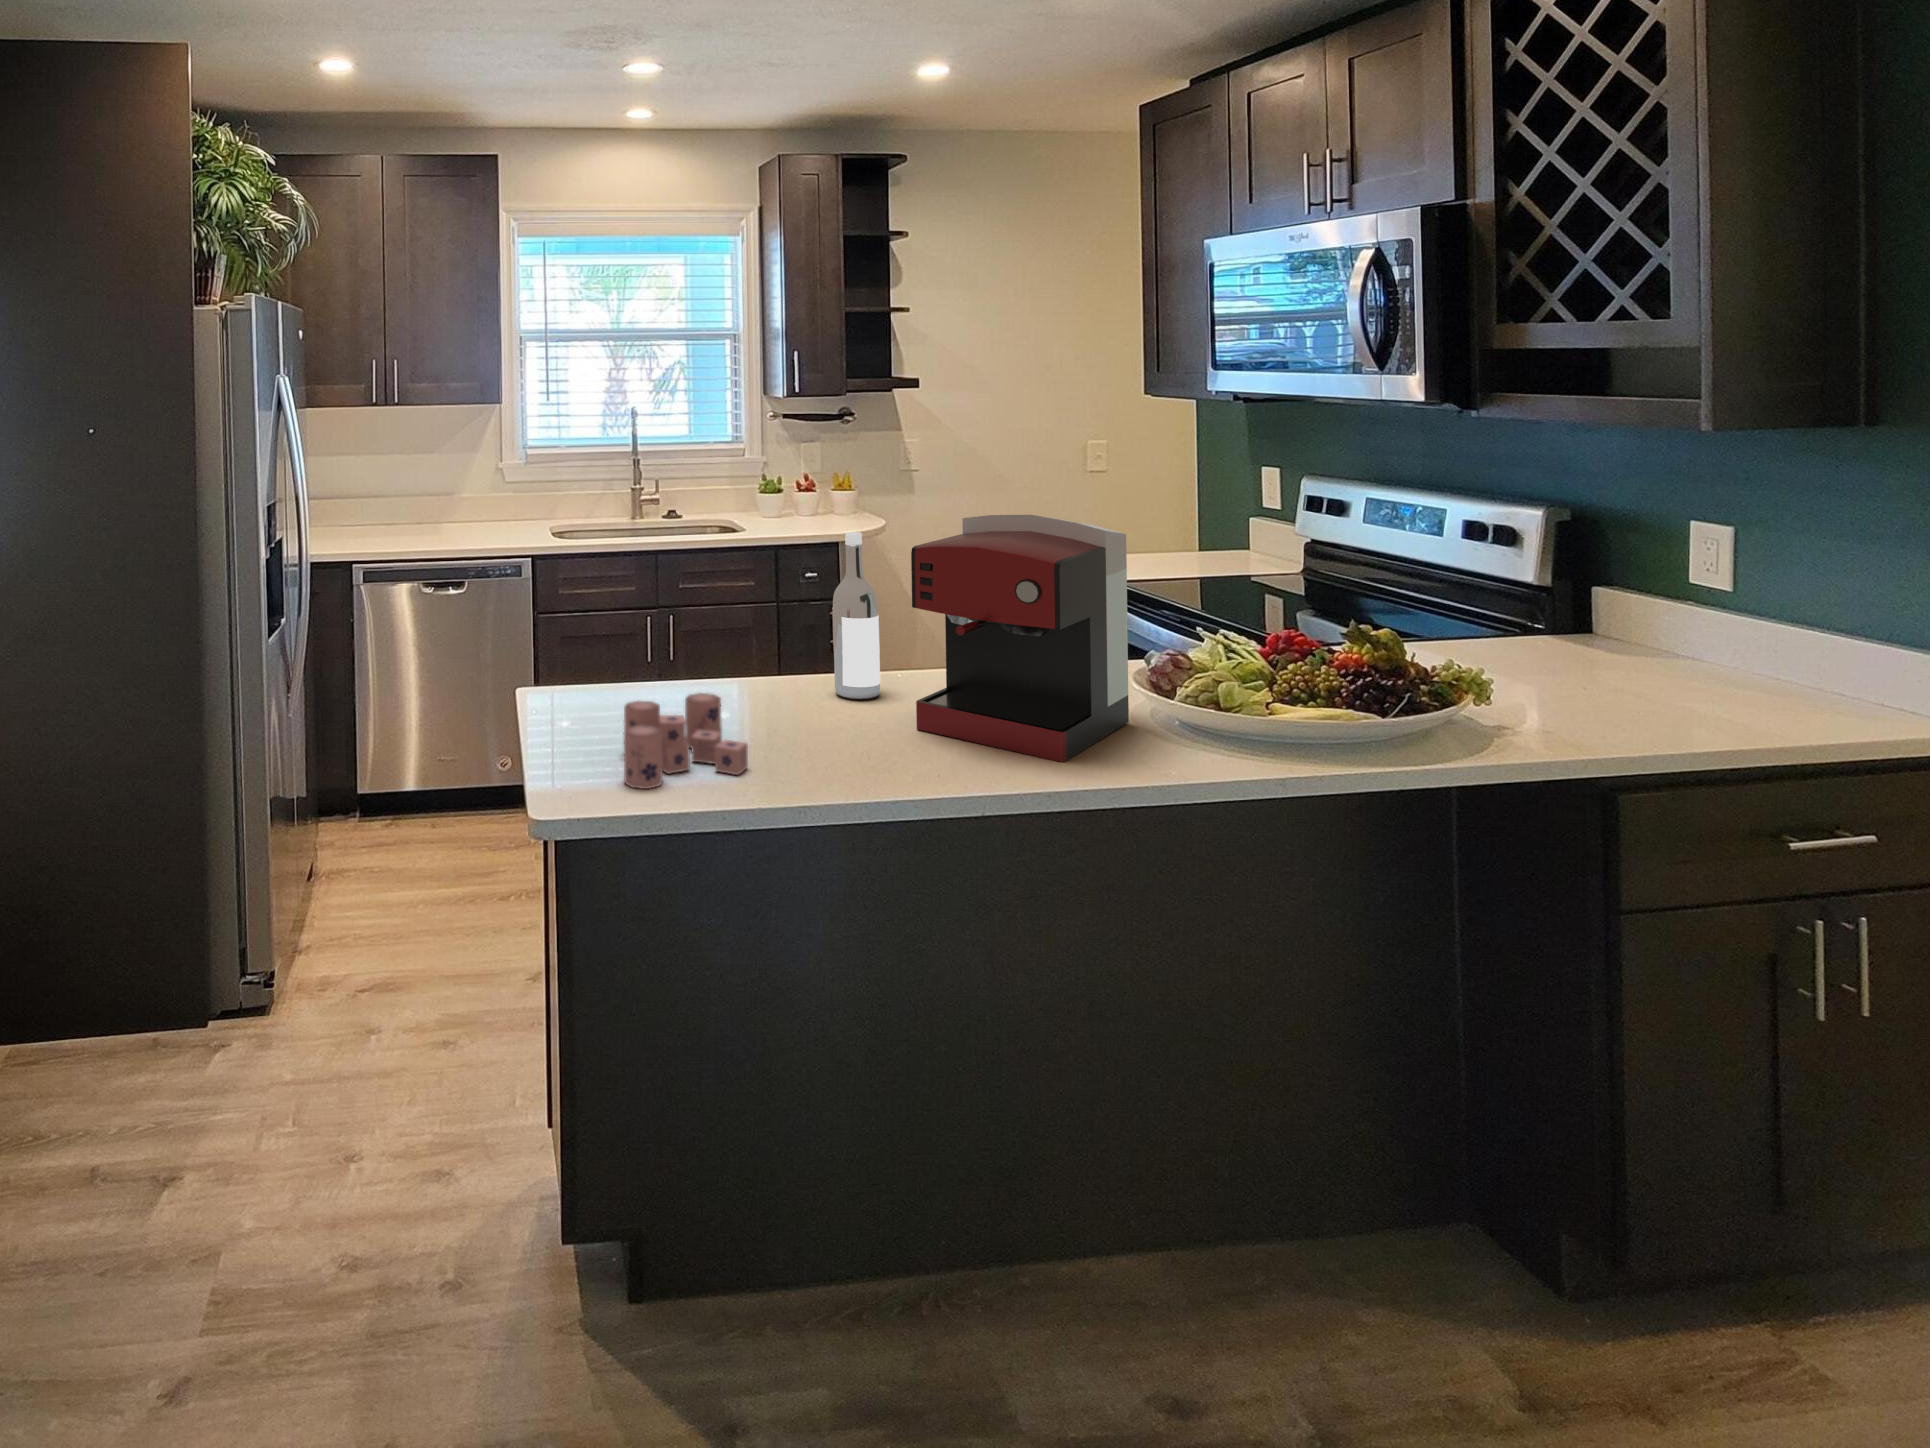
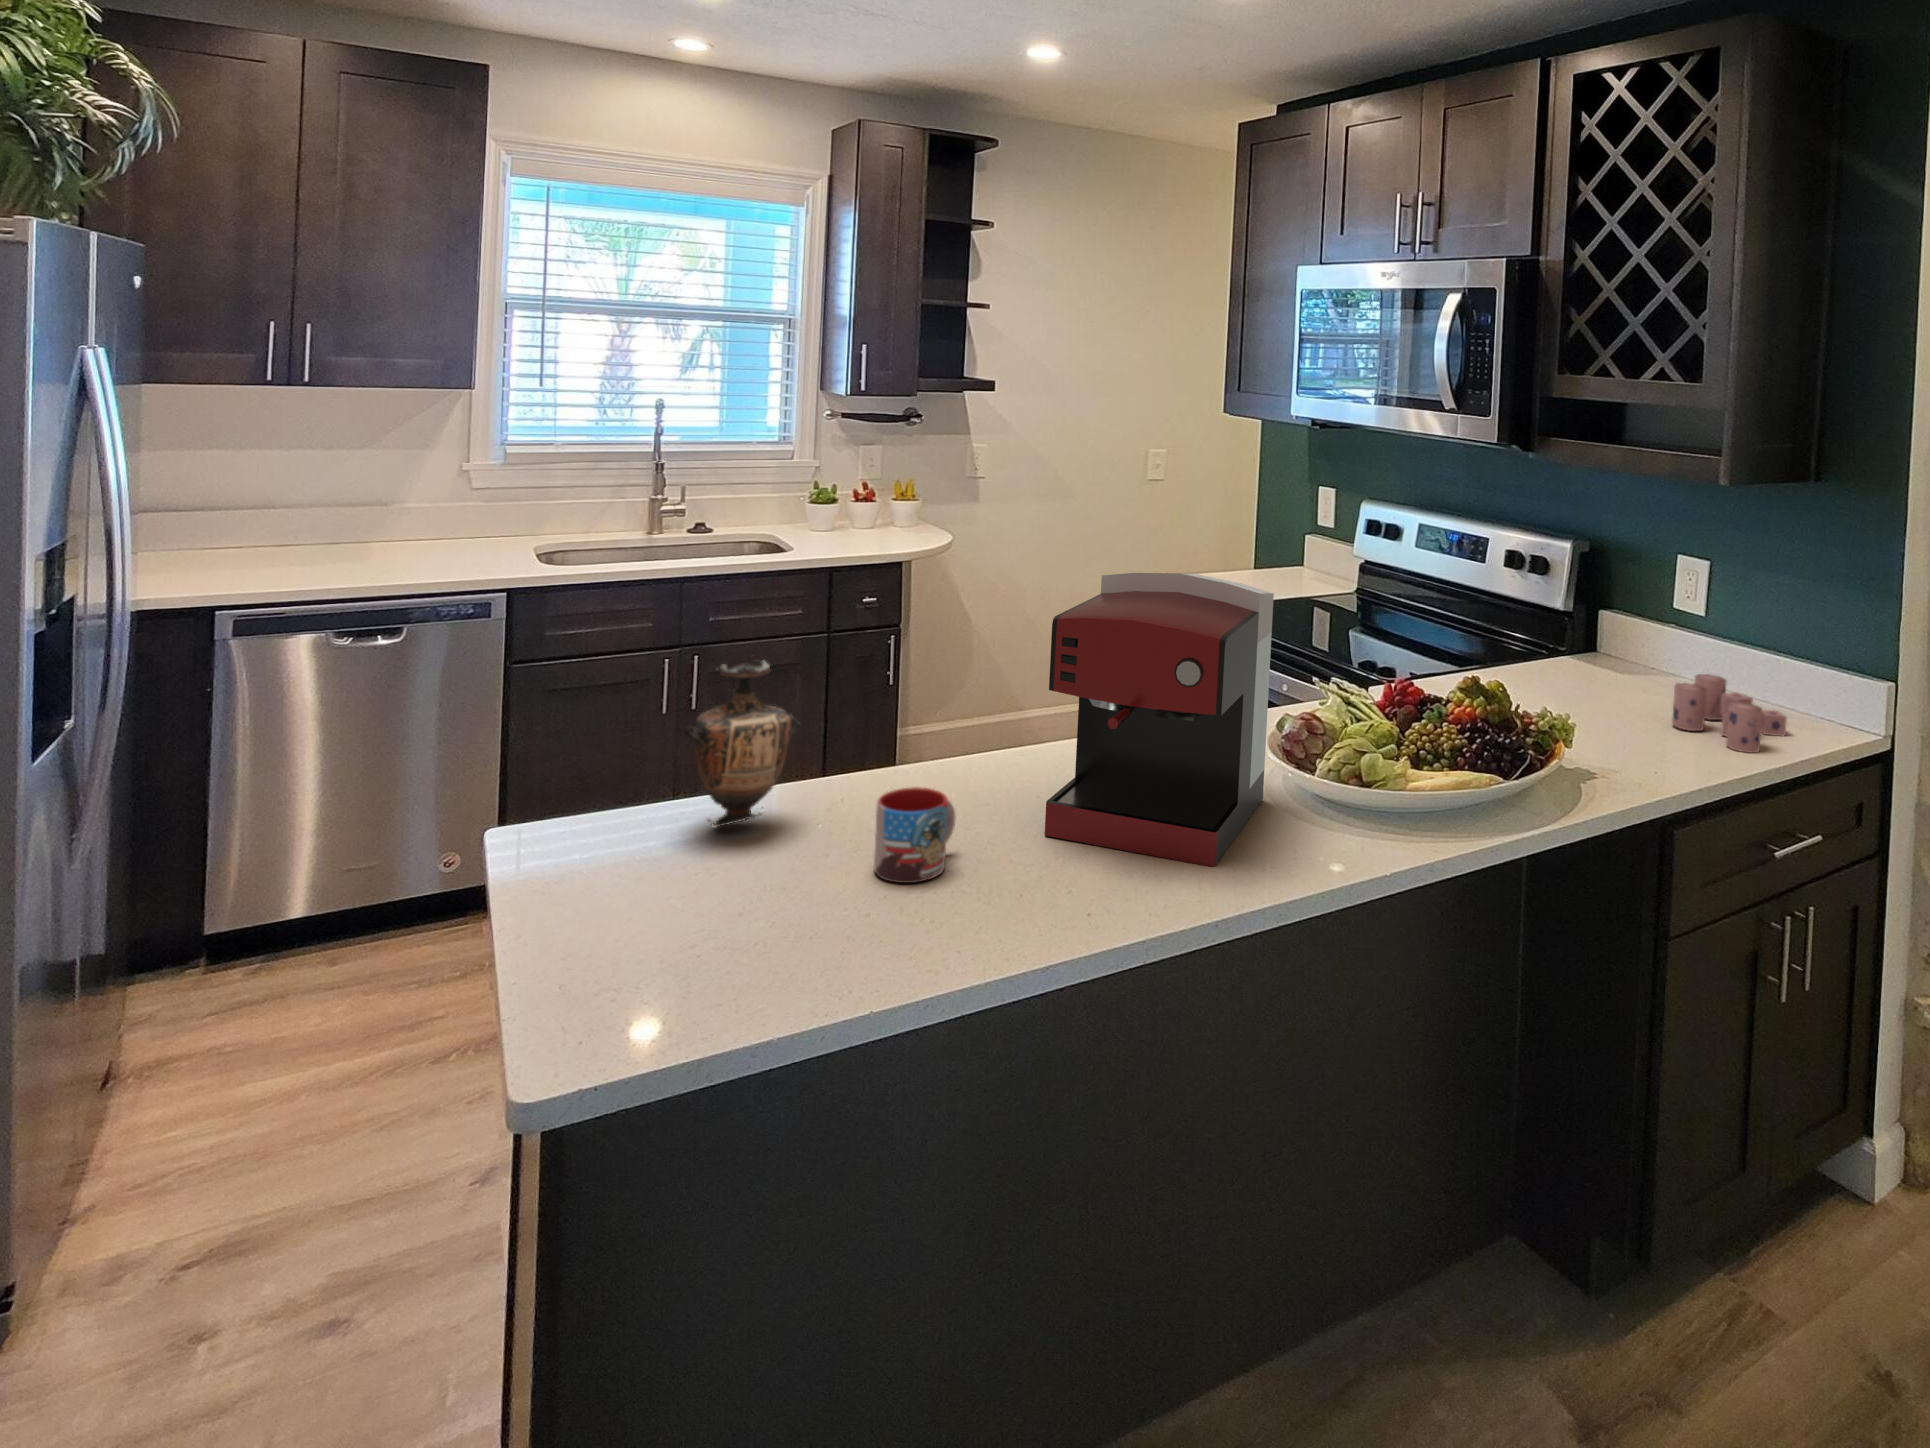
wine bottle: present [833,532,880,699] -> none [938,591,996,796]
vase: none [635,572,720,702] -> present [684,660,801,827]
mug: none [773,677,838,747] -> present [874,787,956,883]
candle: present [624,693,748,789] -> present [1672,674,1787,753]

